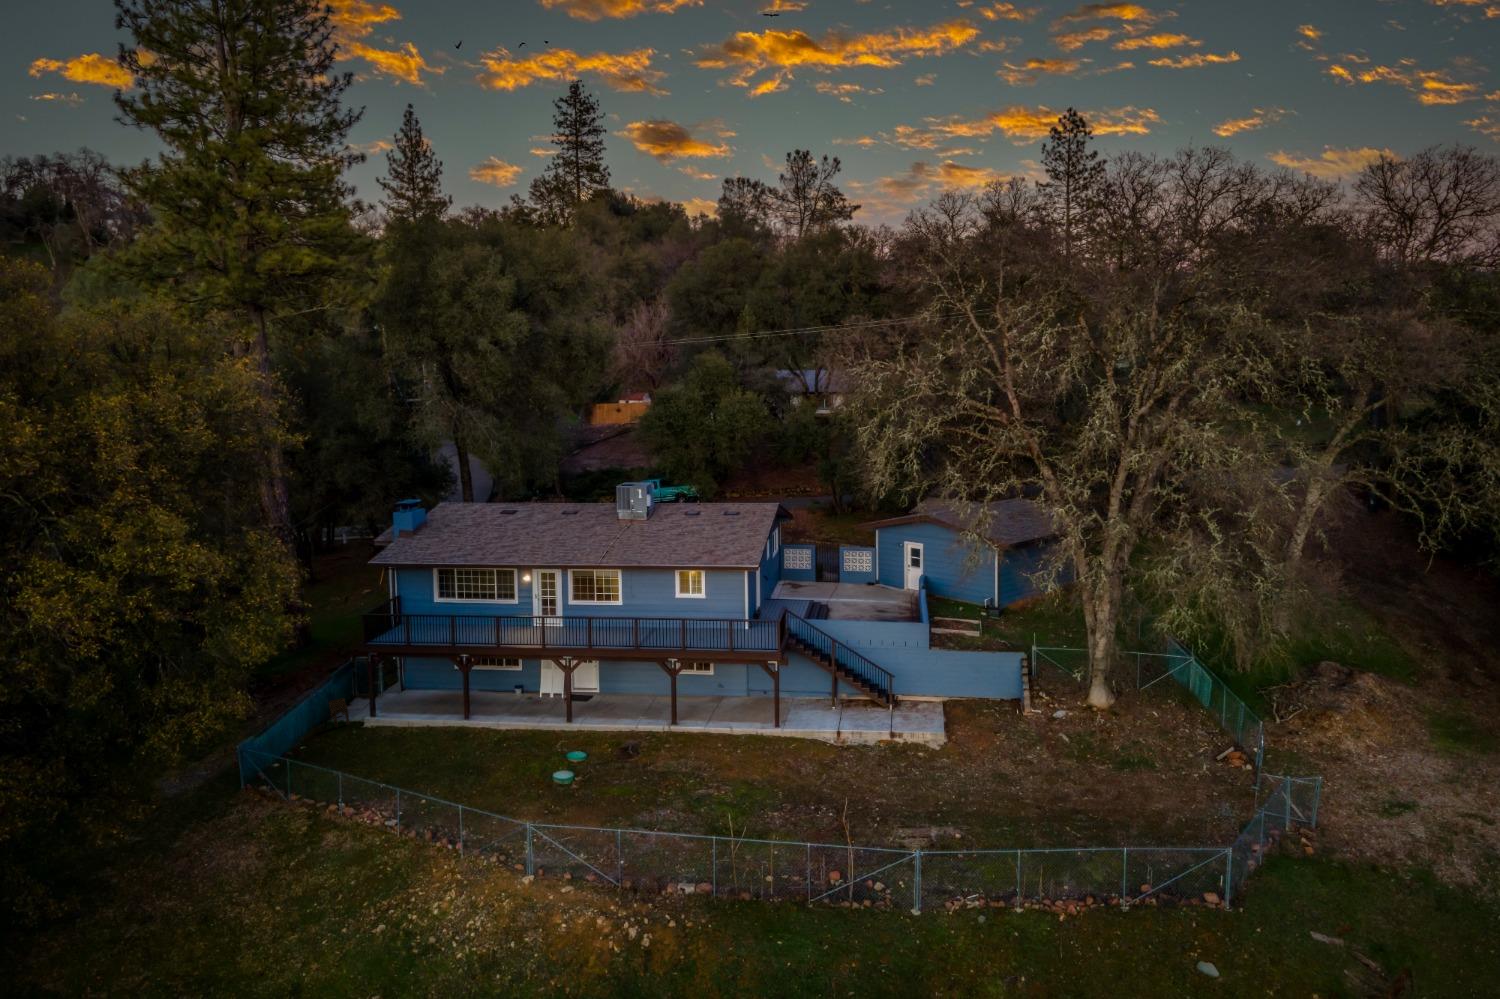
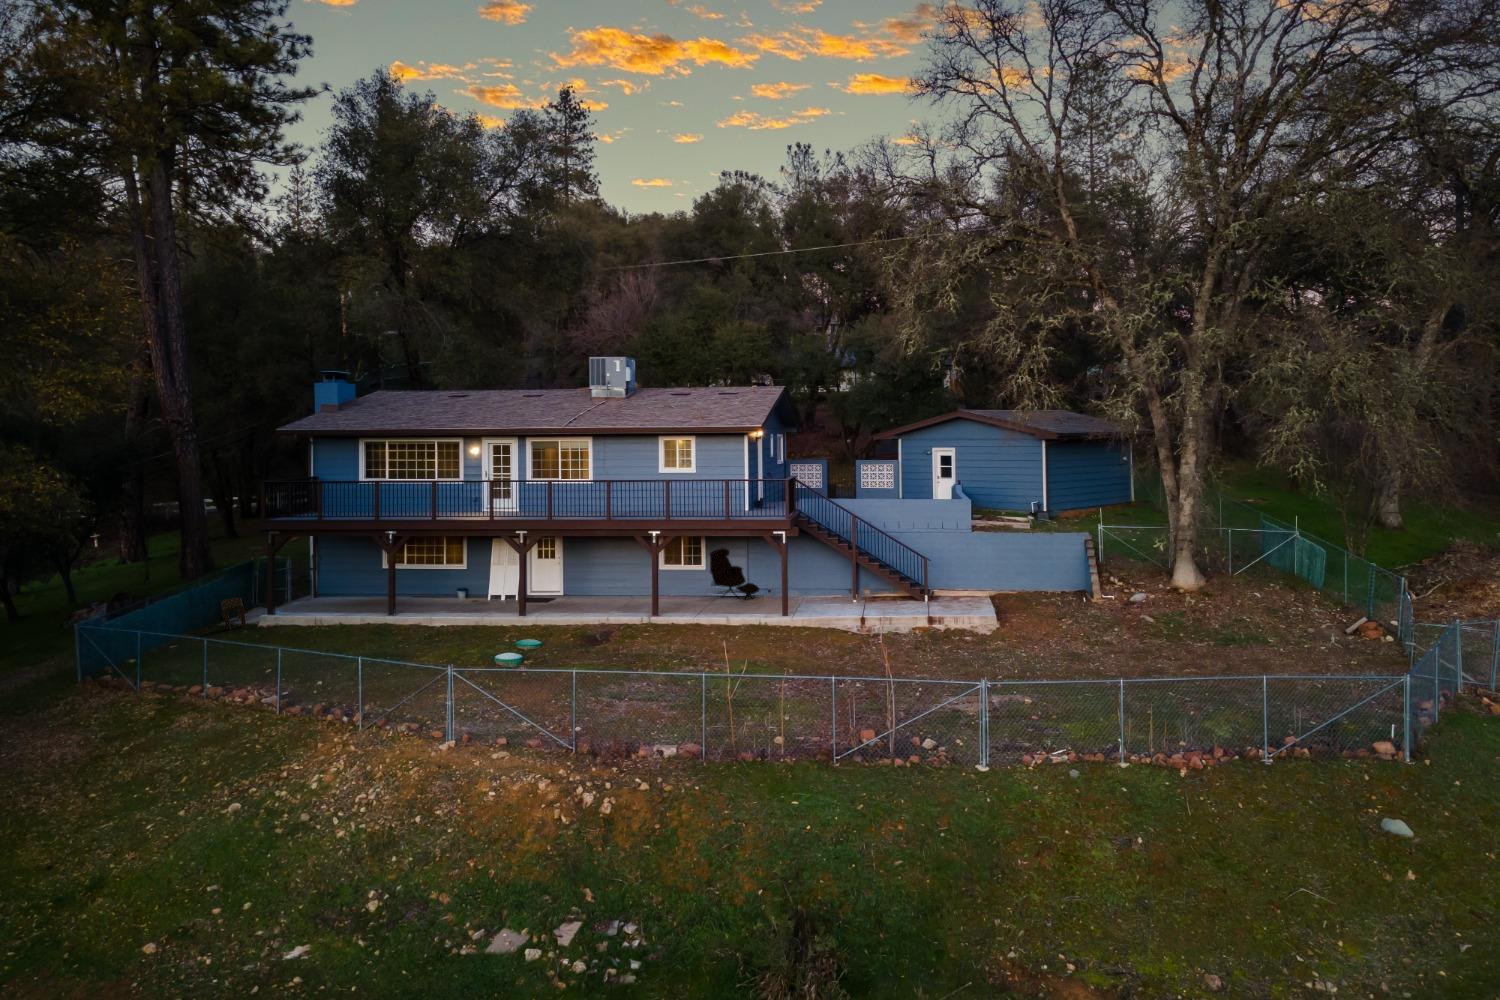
lounge chair: none [719,658,758,704] -> present [710,548,759,597]

